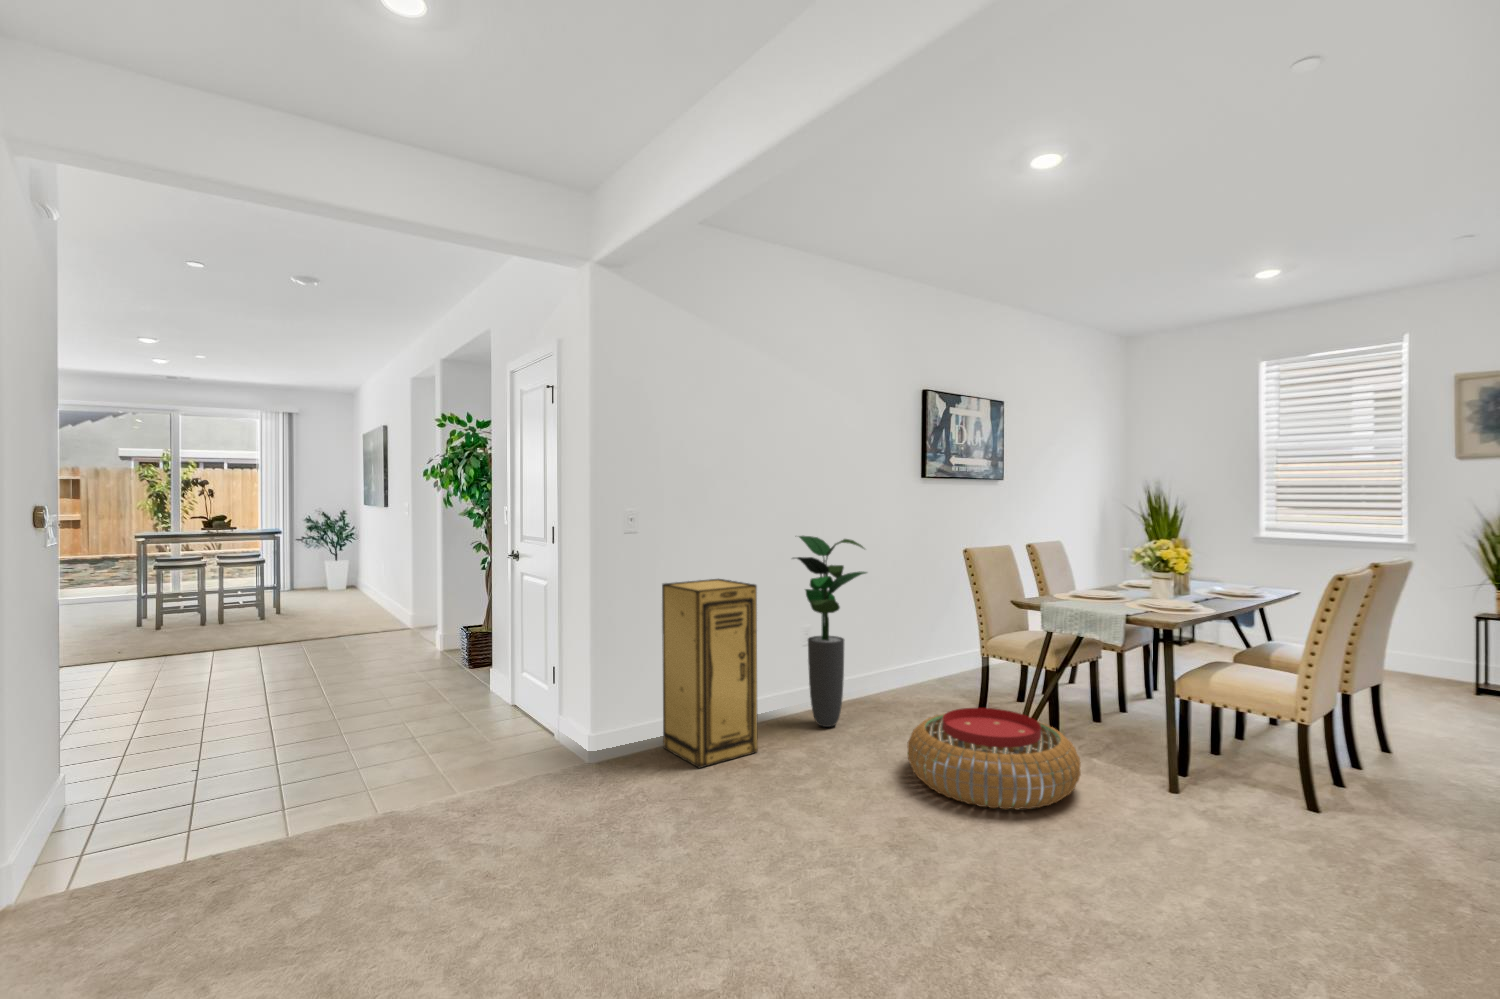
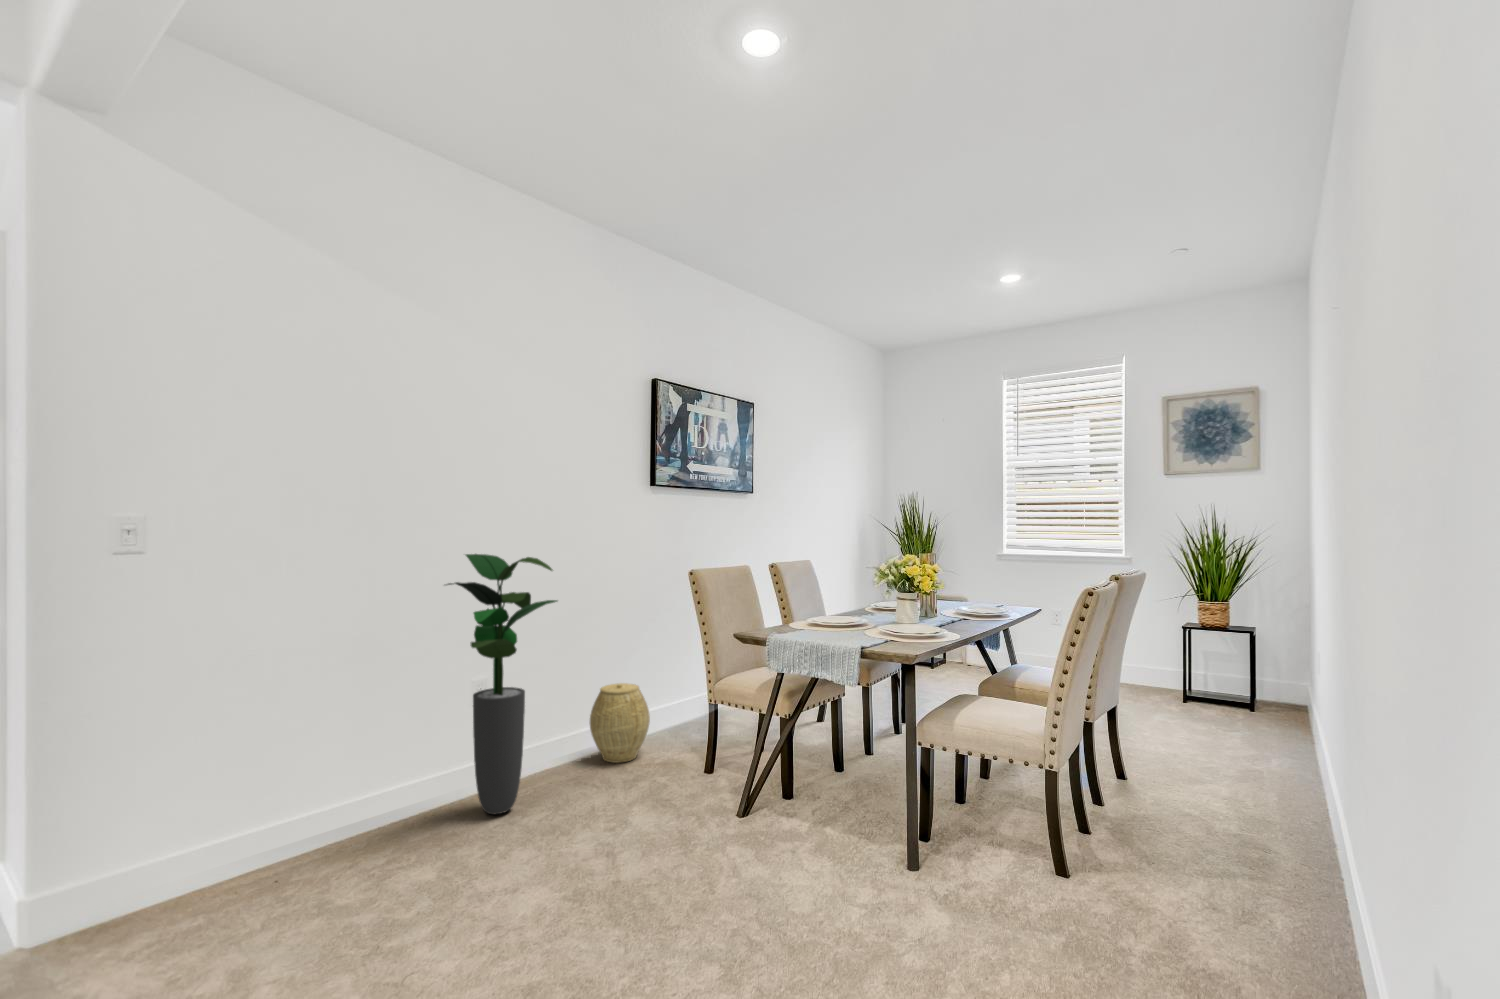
storage cabinet: present [662,579,758,768] -> none [212,616,372,918]
woven basket: none [879,639,928,701] -> present [590,683,650,763]
pouf: present [908,708,1081,810] -> none [578,778,804,935]

